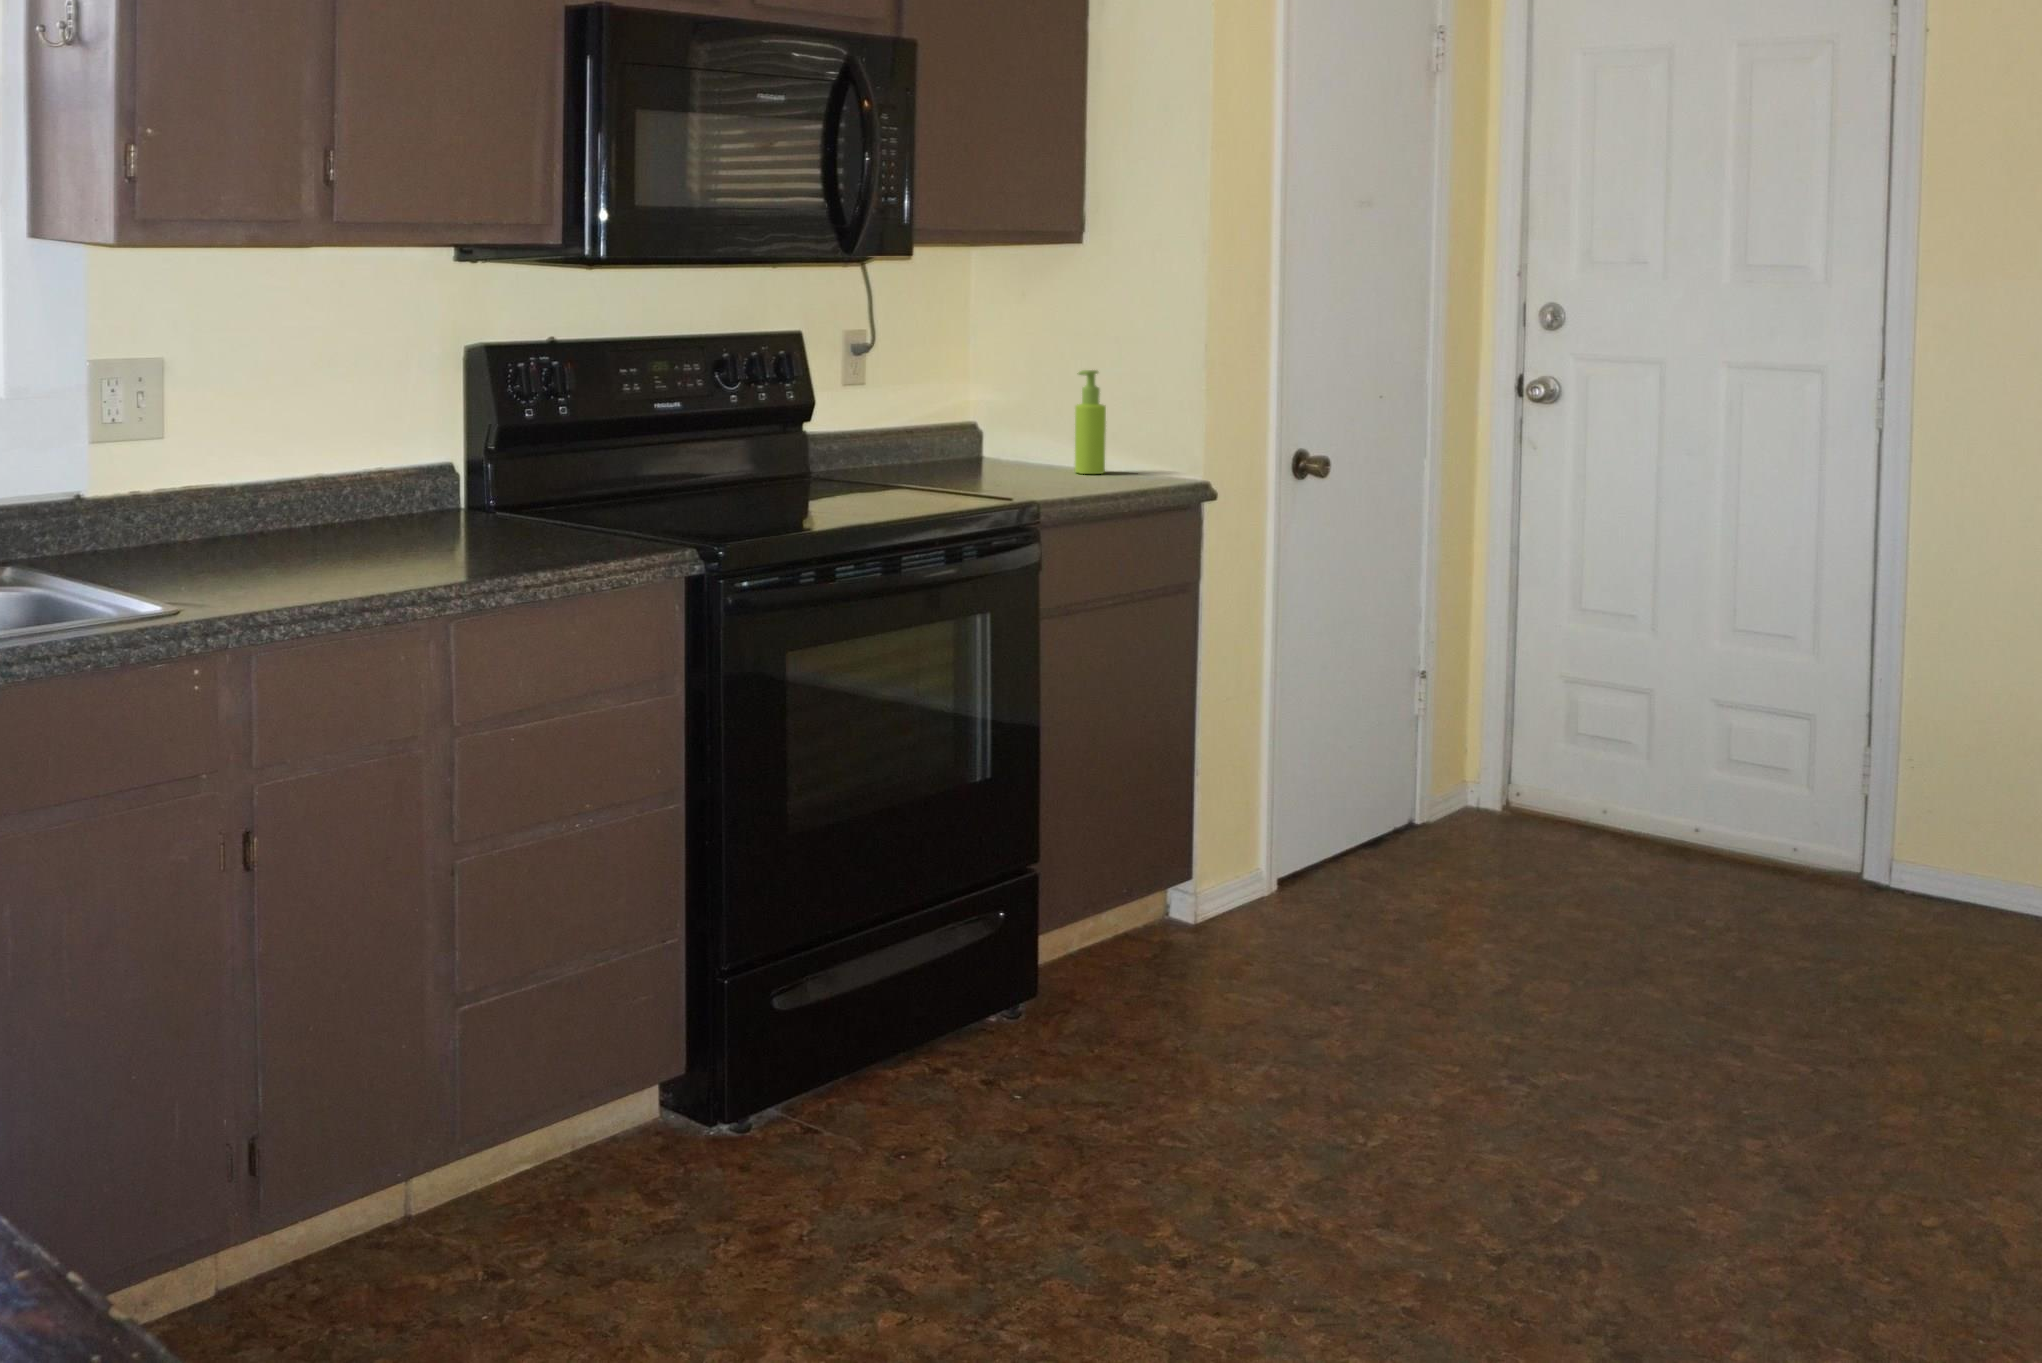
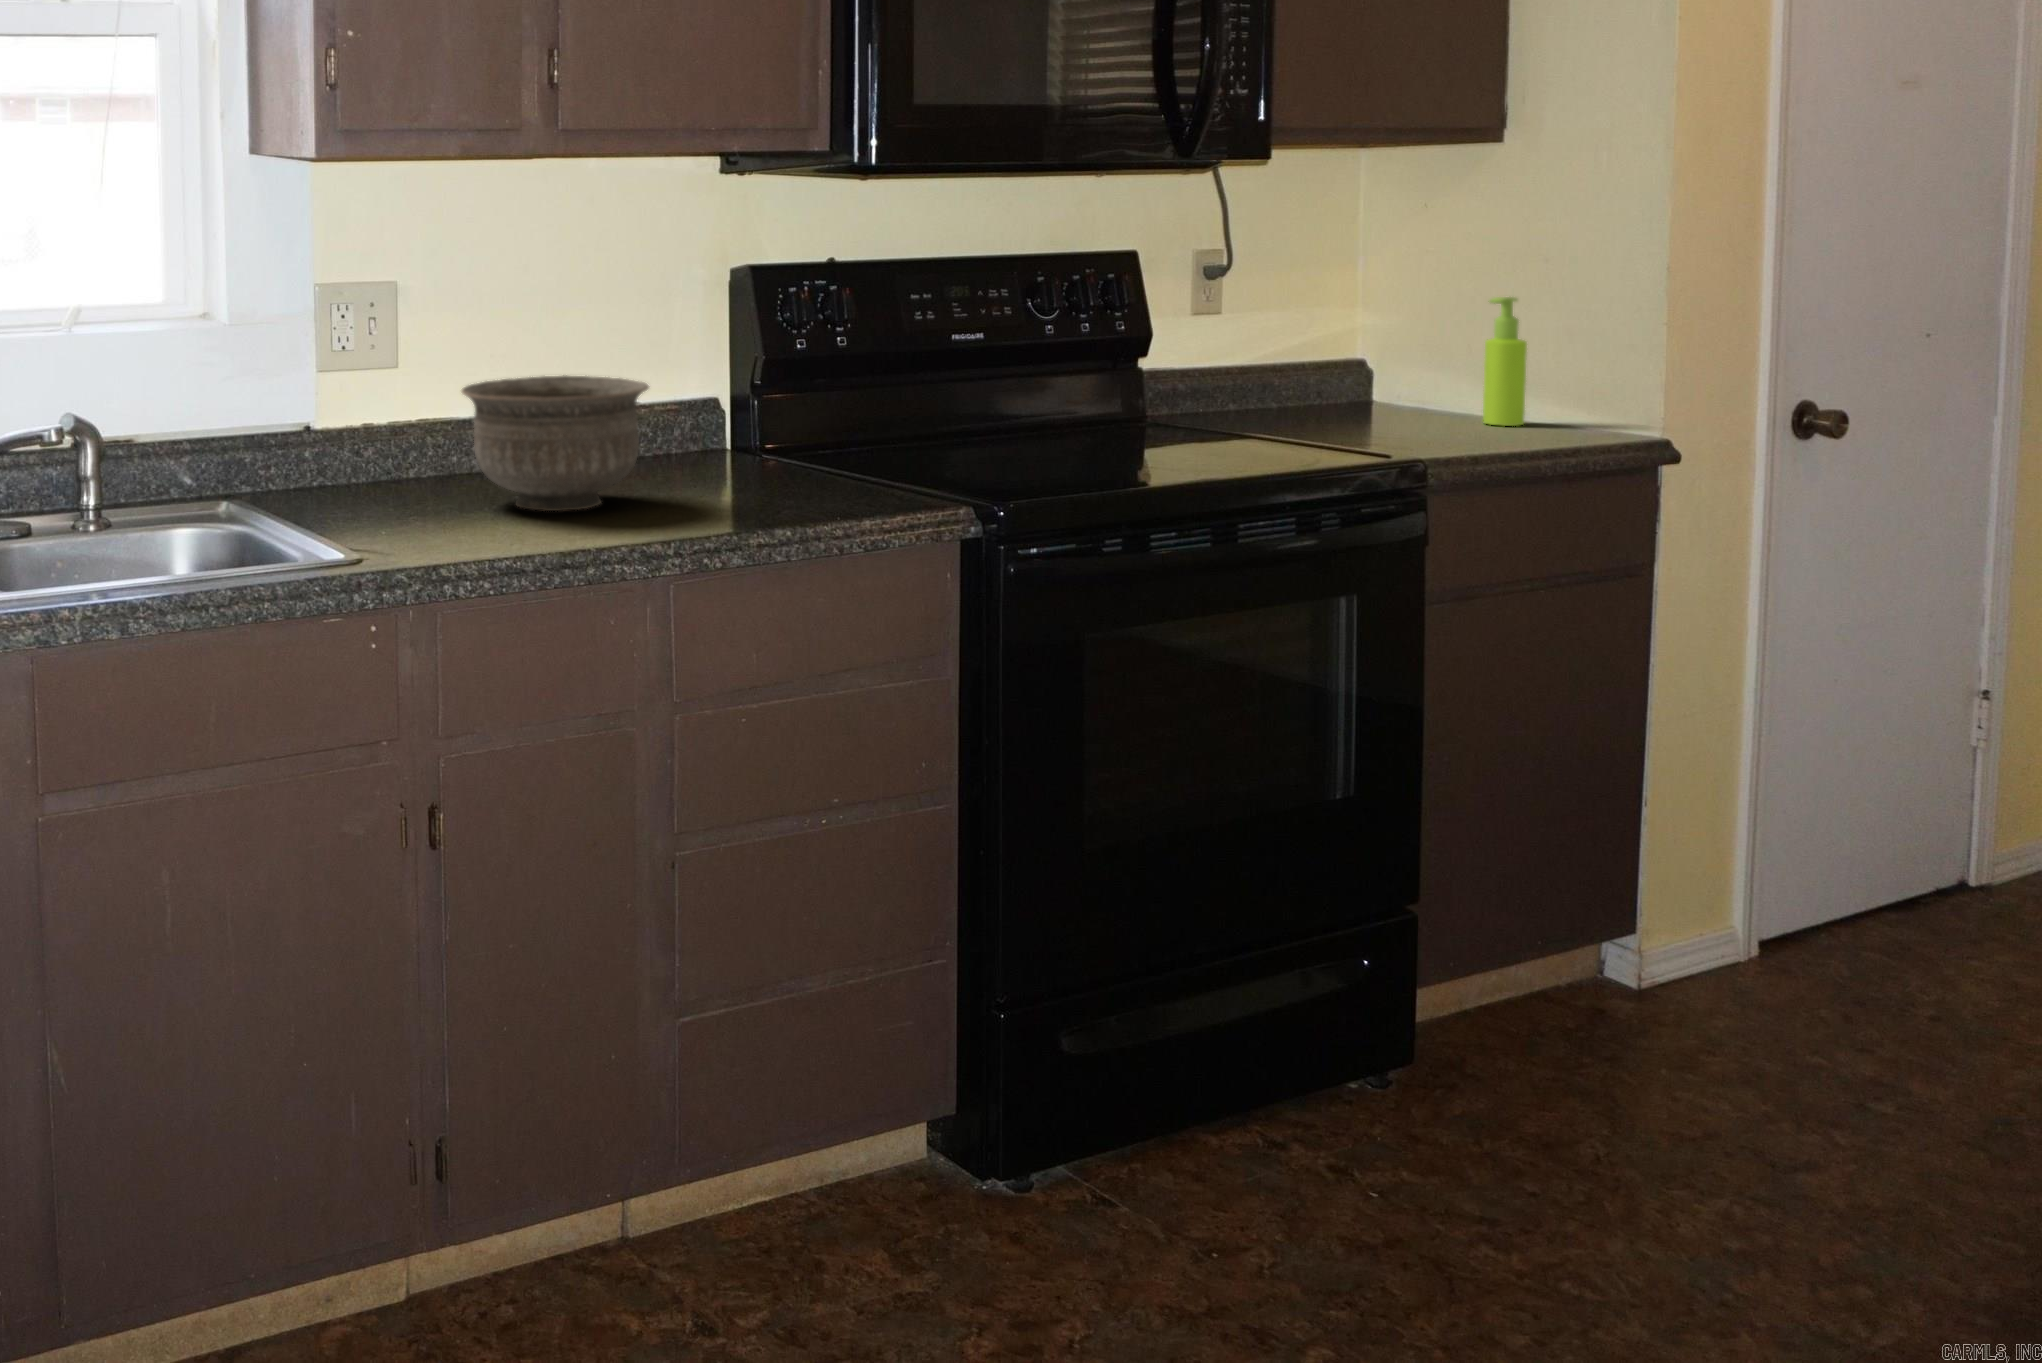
bowl: none [246,444,421,565] -> present [462,375,649,511]

